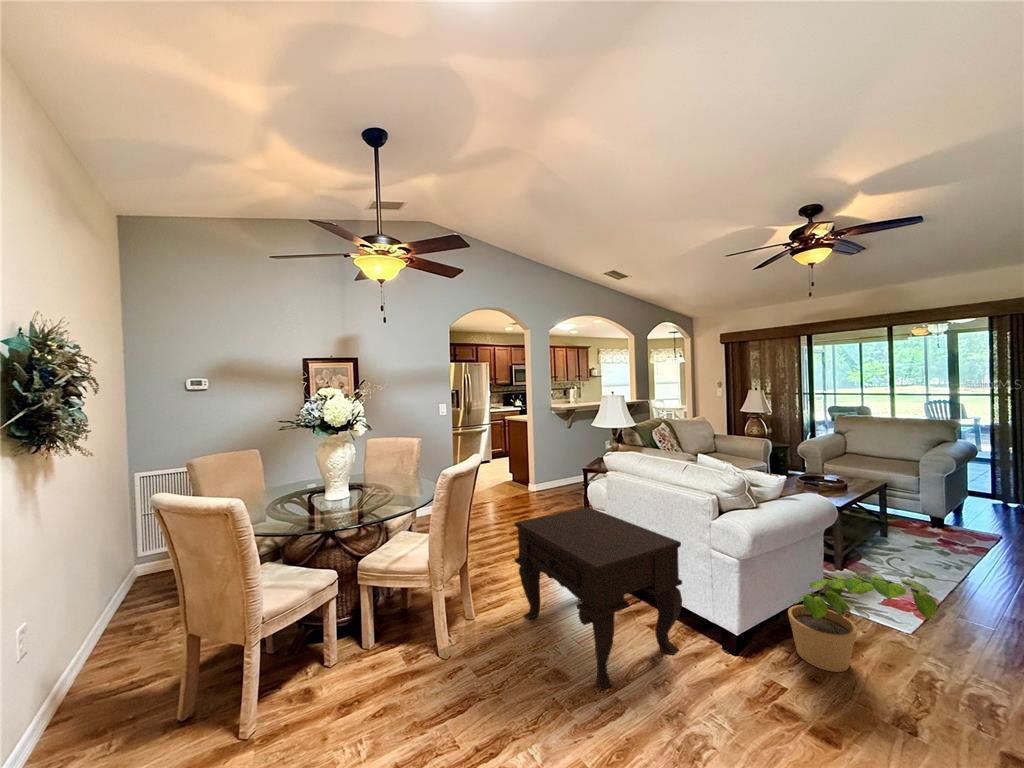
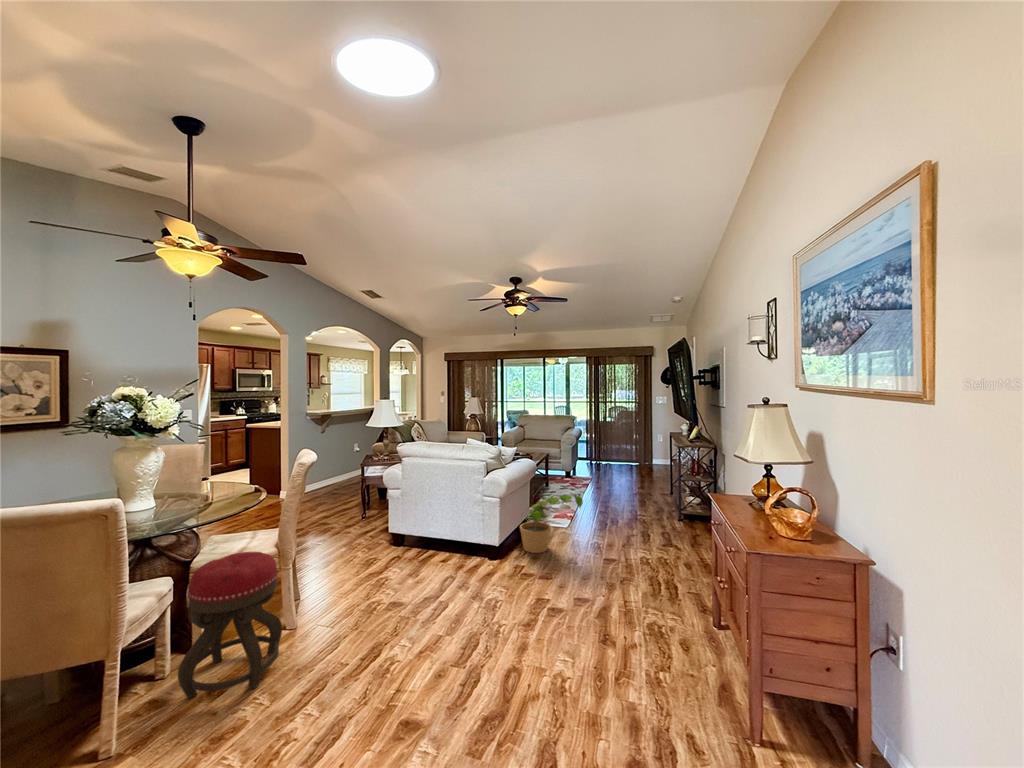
side table: present [515,507,682,690] -> none [341,488,468,601]
ottoman: none [311,561,417,727] -> present [178,552,282,699]

